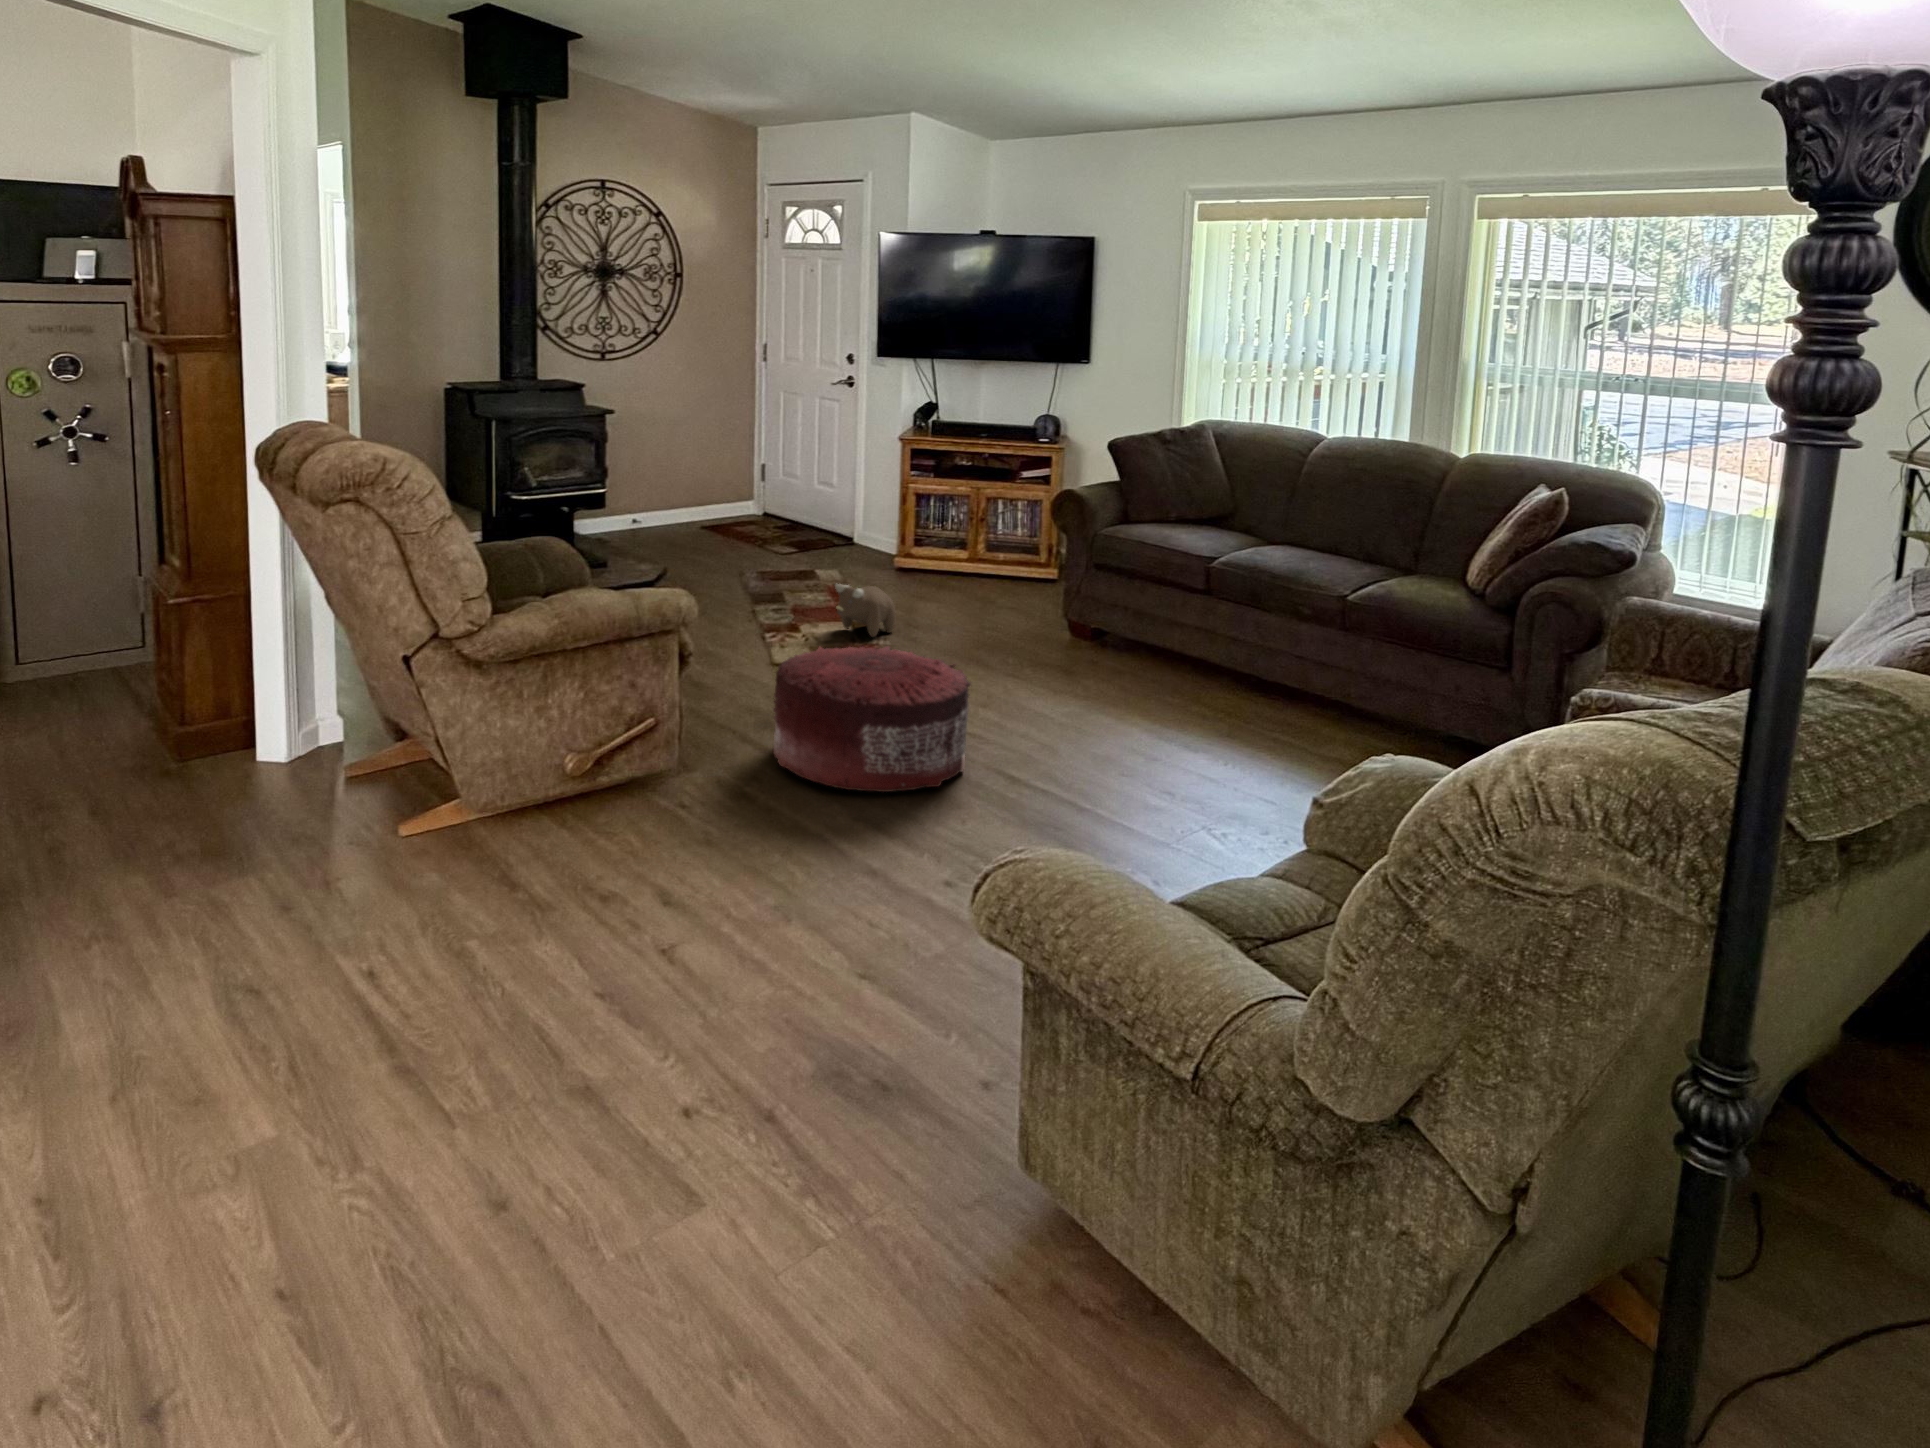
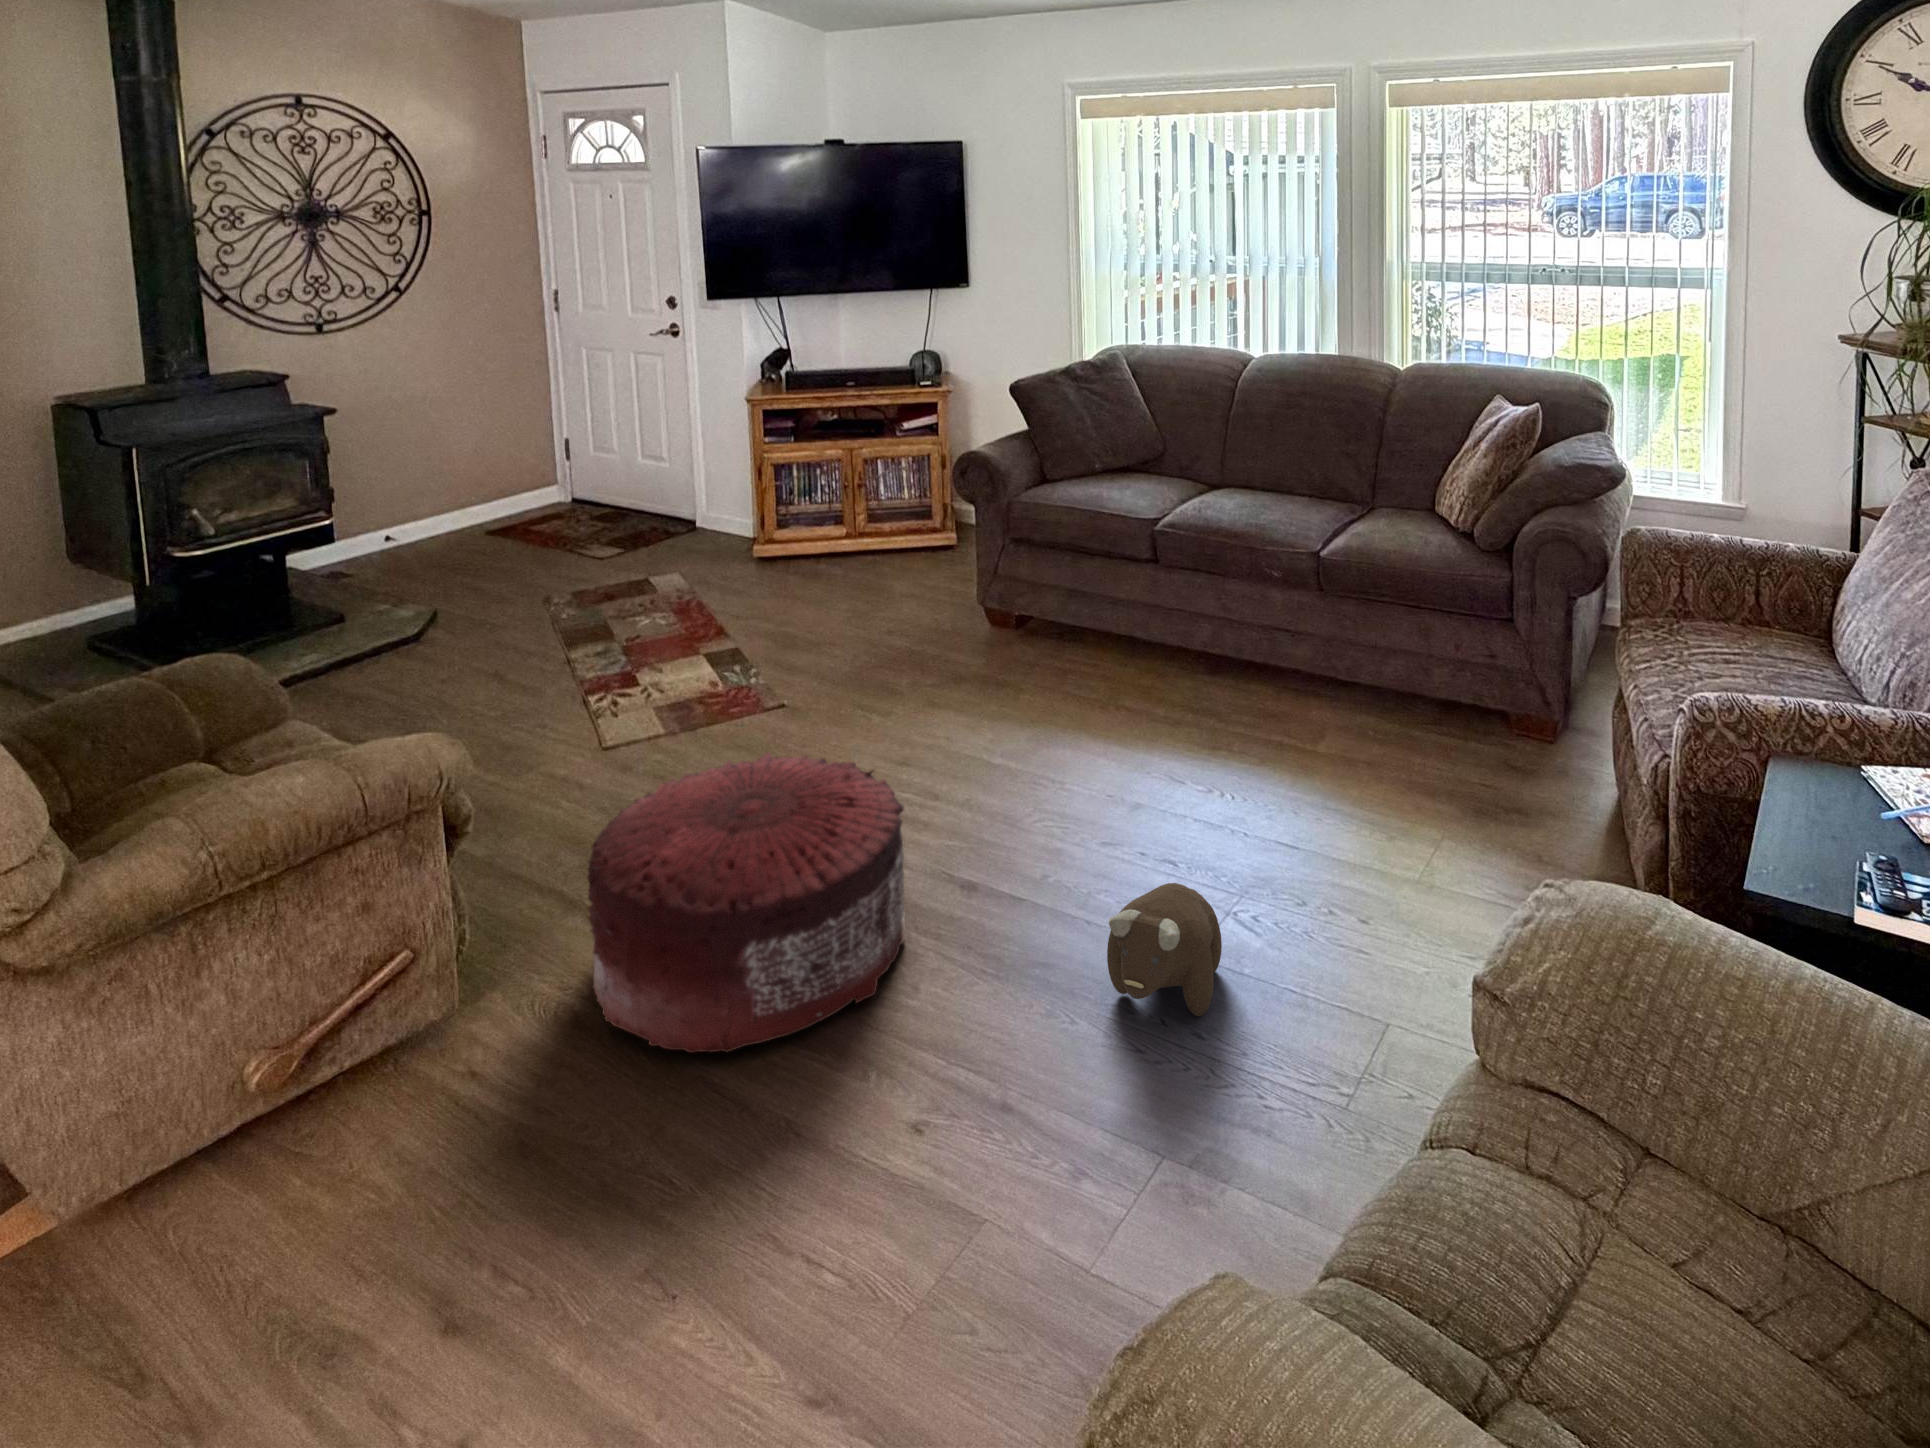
plush toy: present [835,584,895,637] -> present [1107,883,1222,1016]

